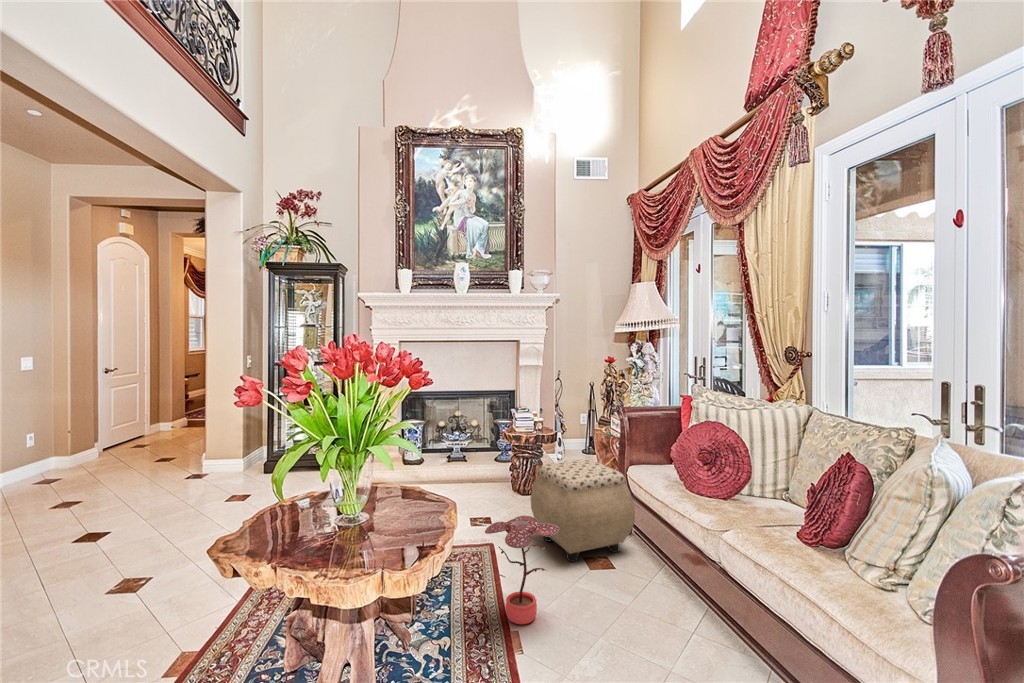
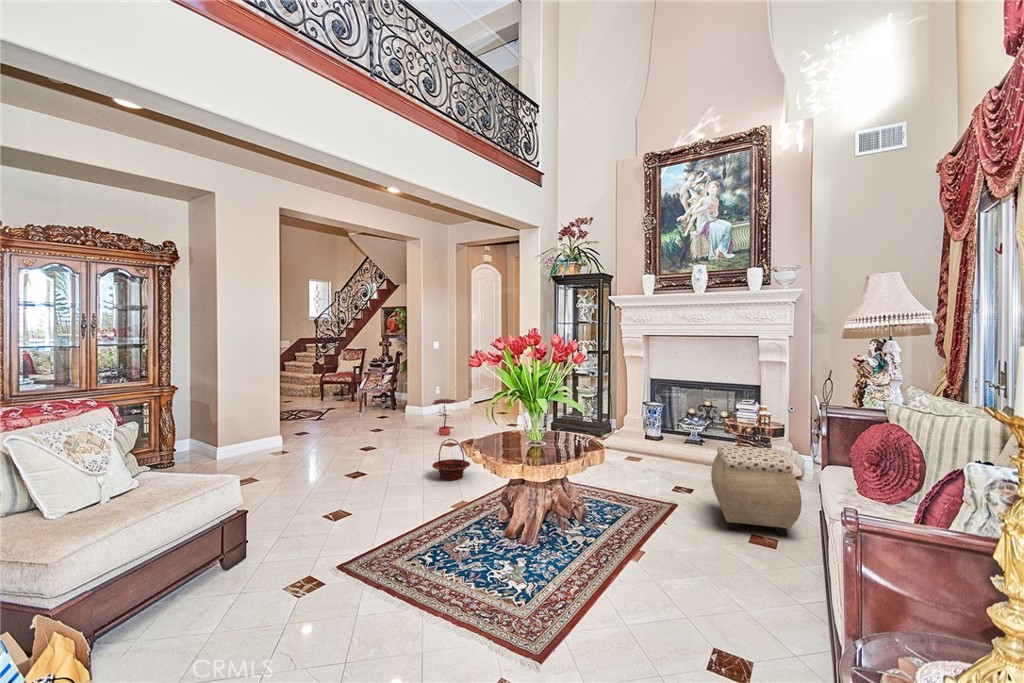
potted plant: present [485,515,559,624] -> present [432,399,456,435]
basket: none [78,533,168,614] -> present [432,439,470,480]

